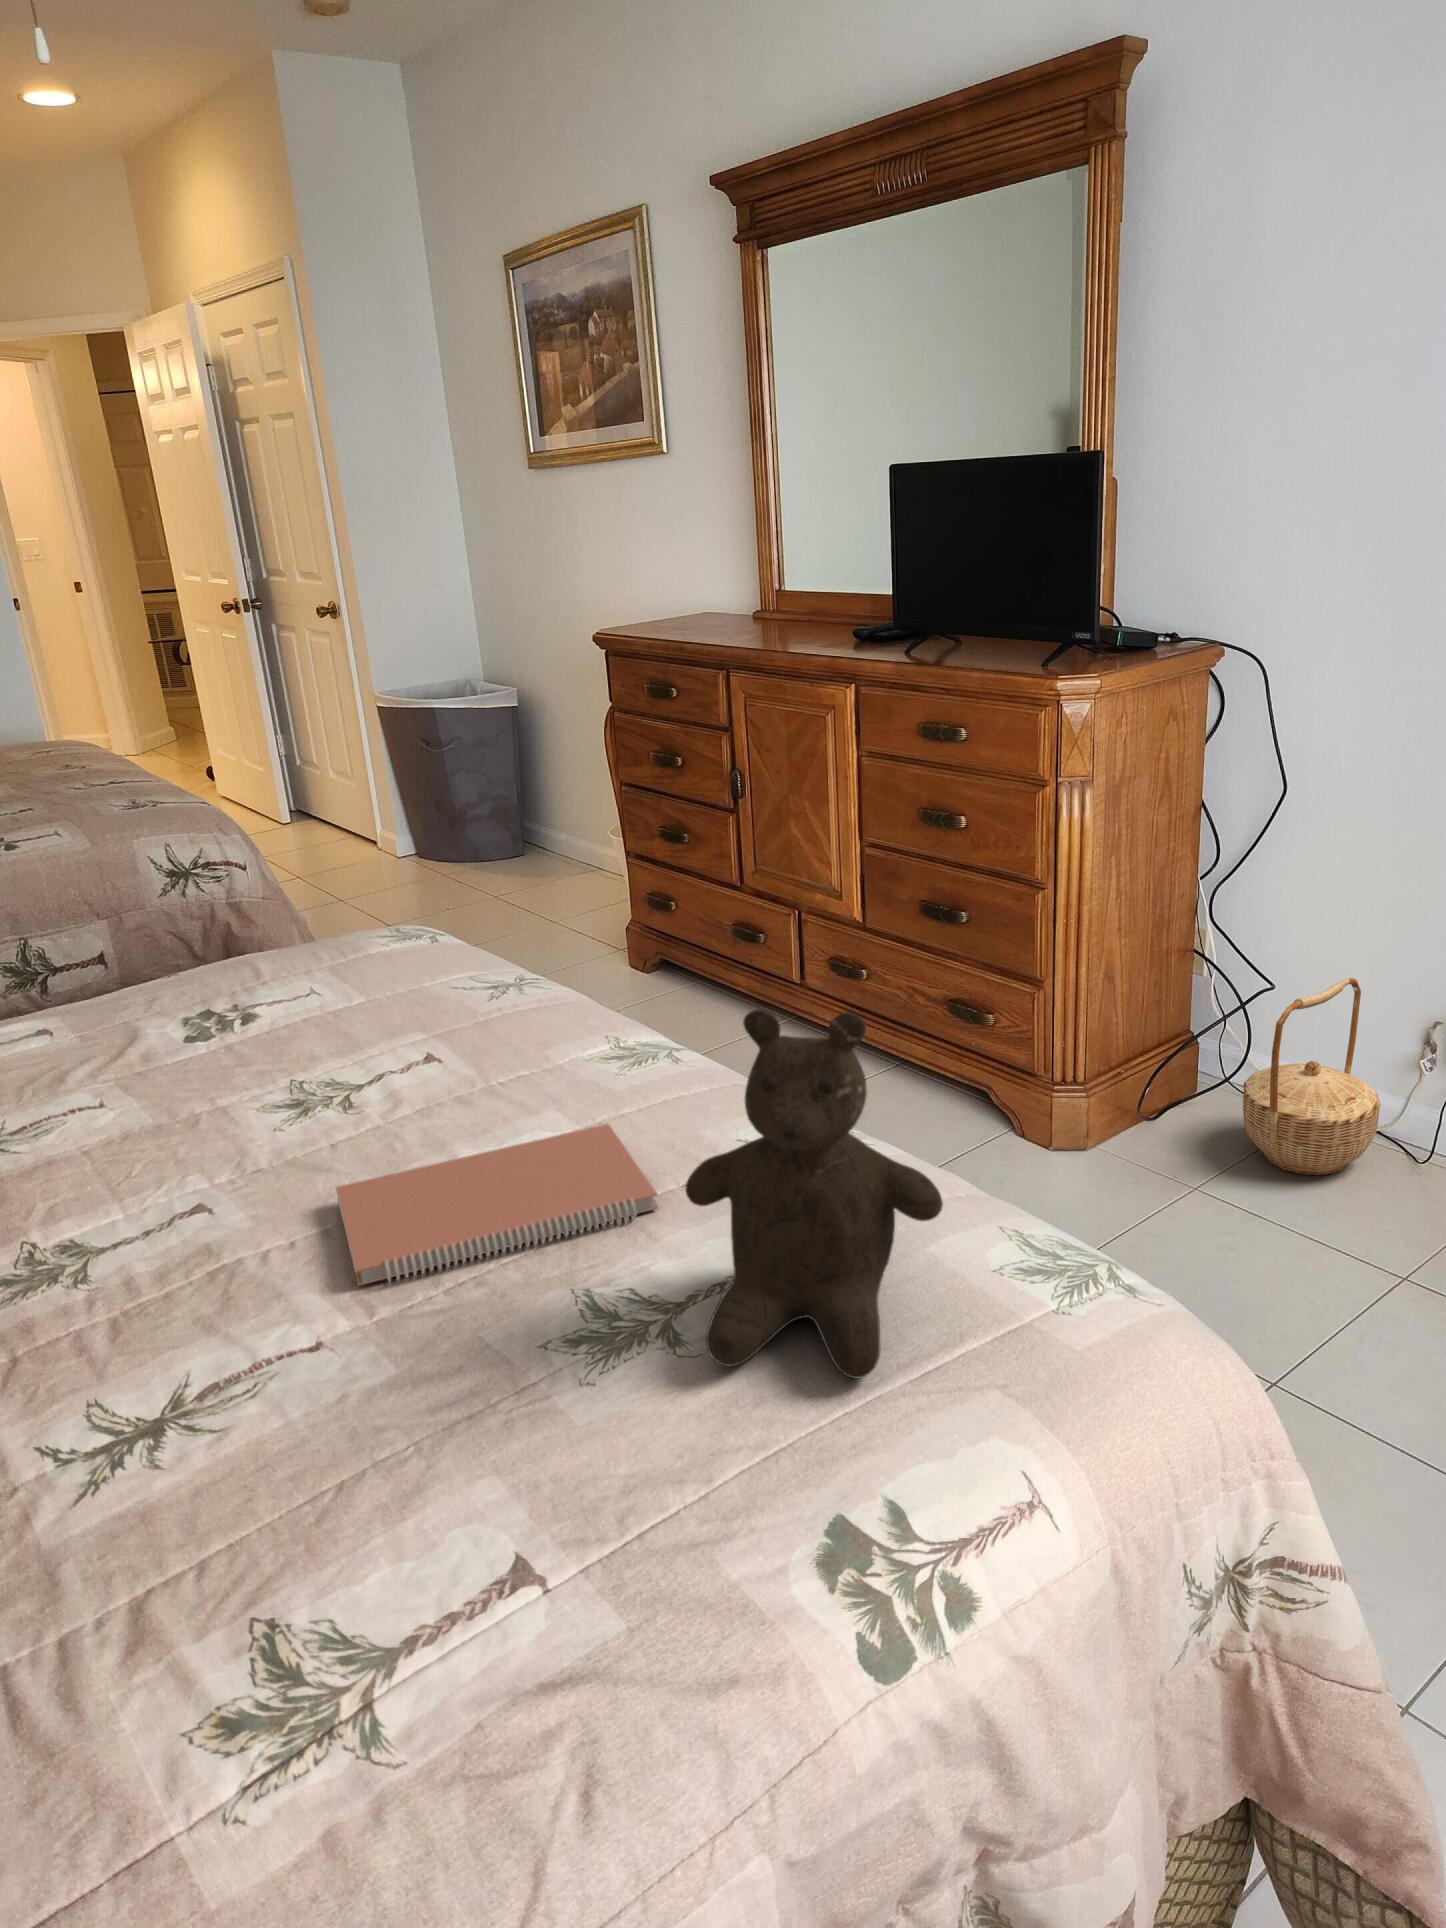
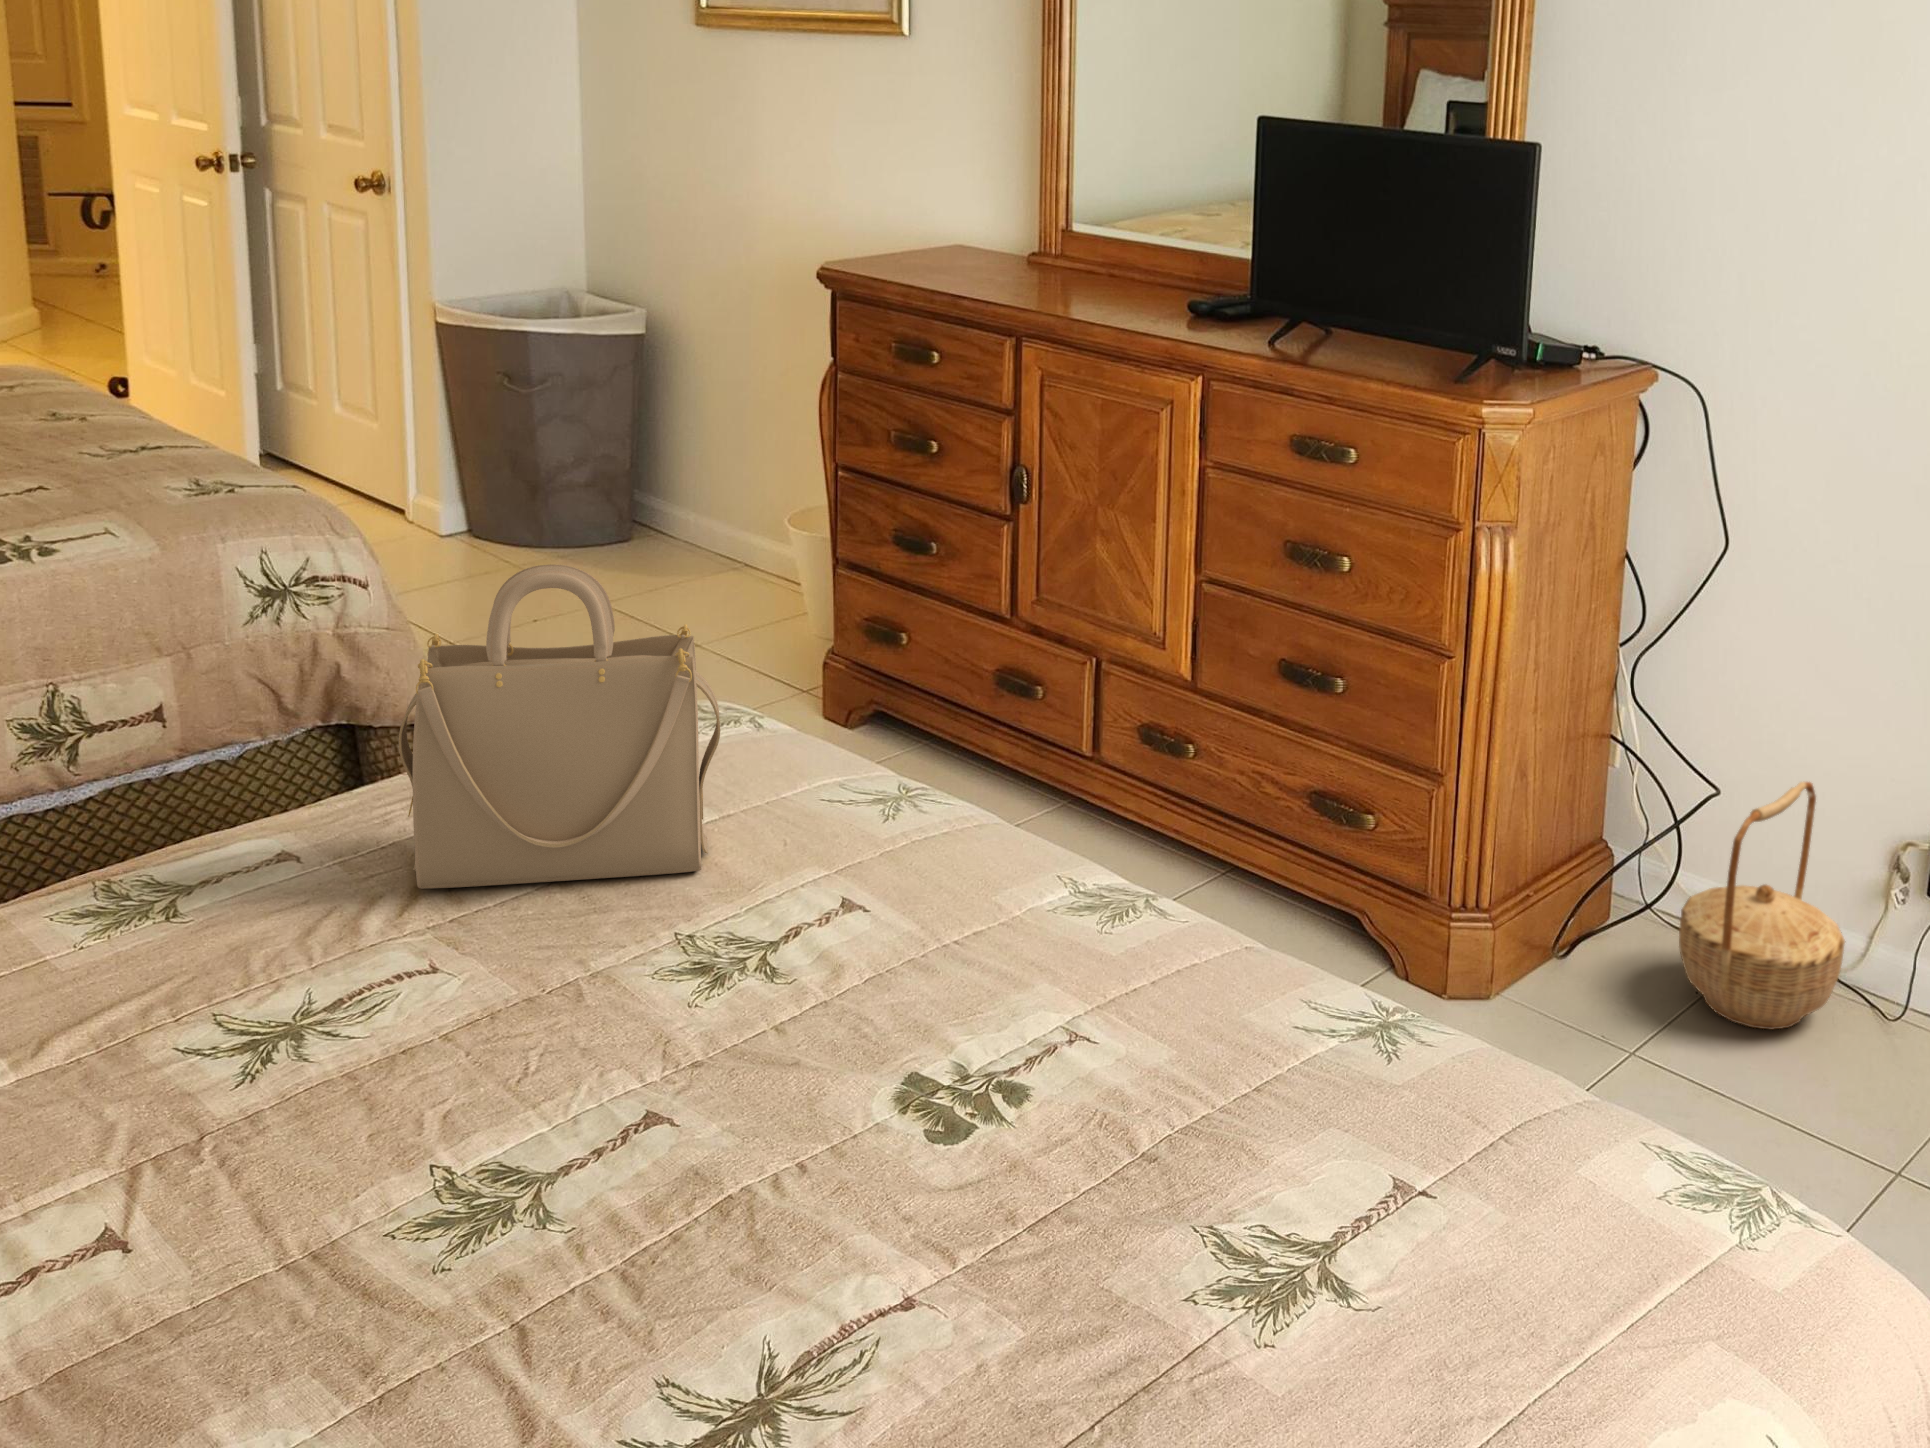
handbag: none [97,804,353,1053] -> present [399,564,720,888]
teddy bear: present [685,1009,943,1378] -> none [1338,897,1637,1331]
notebook: present [336,1124,658,1286] -> none [834,1002,1243,1225]

